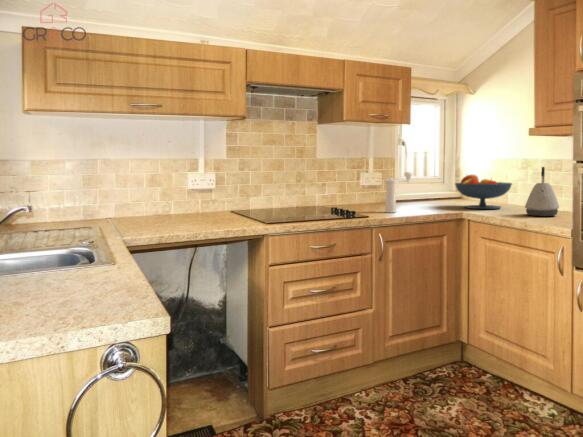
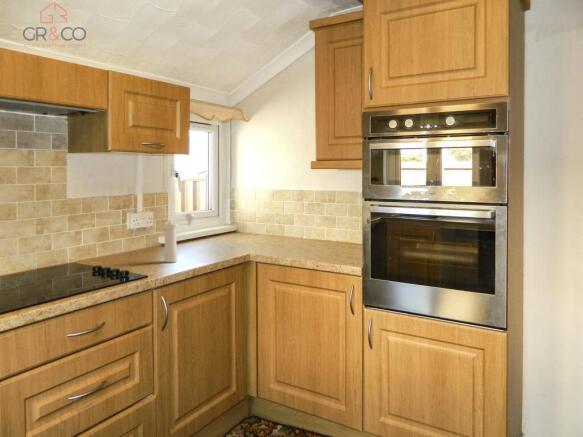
kettle: present [525,167,559,216] -> none [308,210,338,259]
fruit bowl: present [455,175,512,209] -> none [234,214,288,250]

